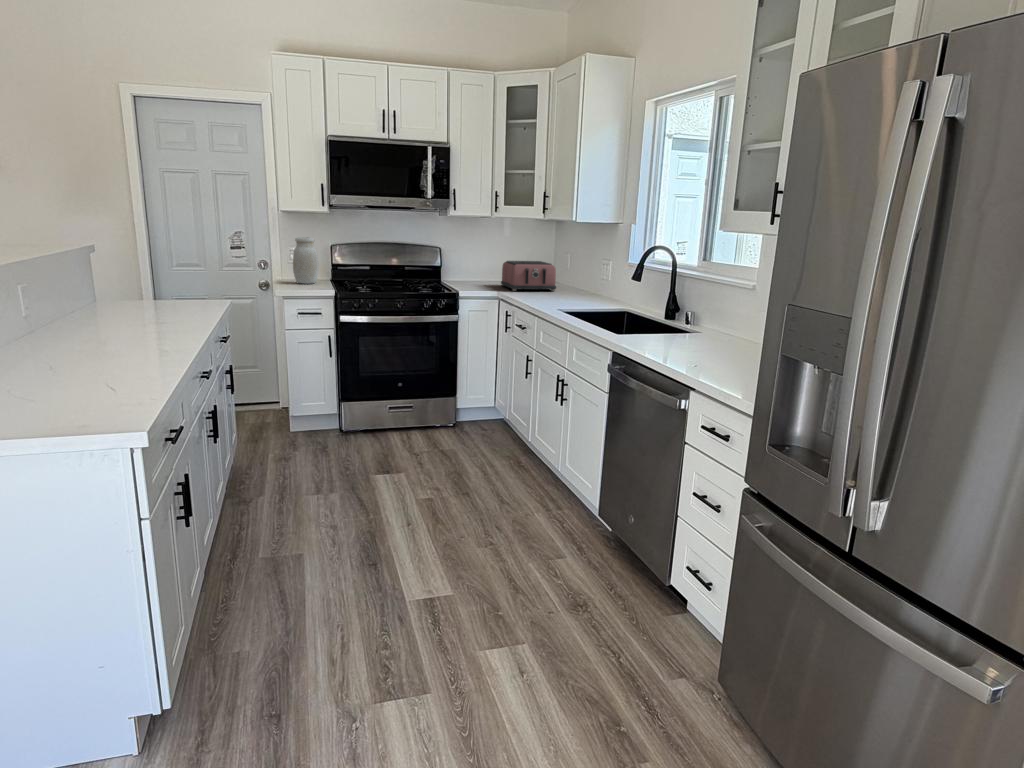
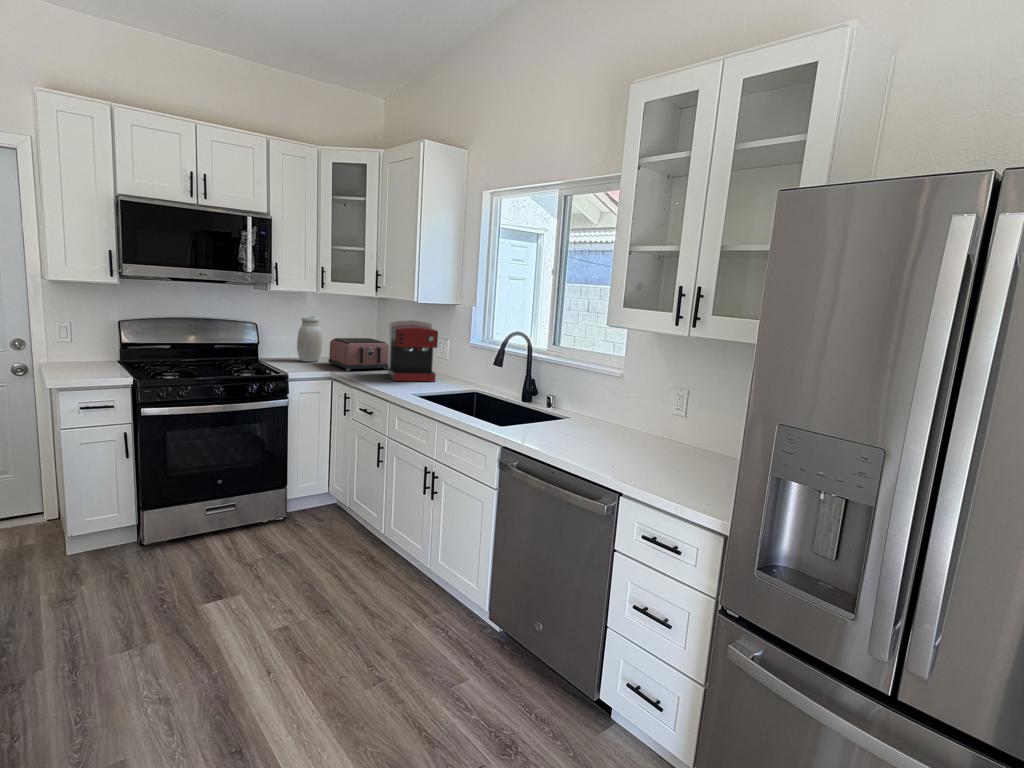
jar: present [293,237,318,284] -> present [297,317,322,362]
coffee maker: none [550,240,595,301] -> present [388,320,438,381]

